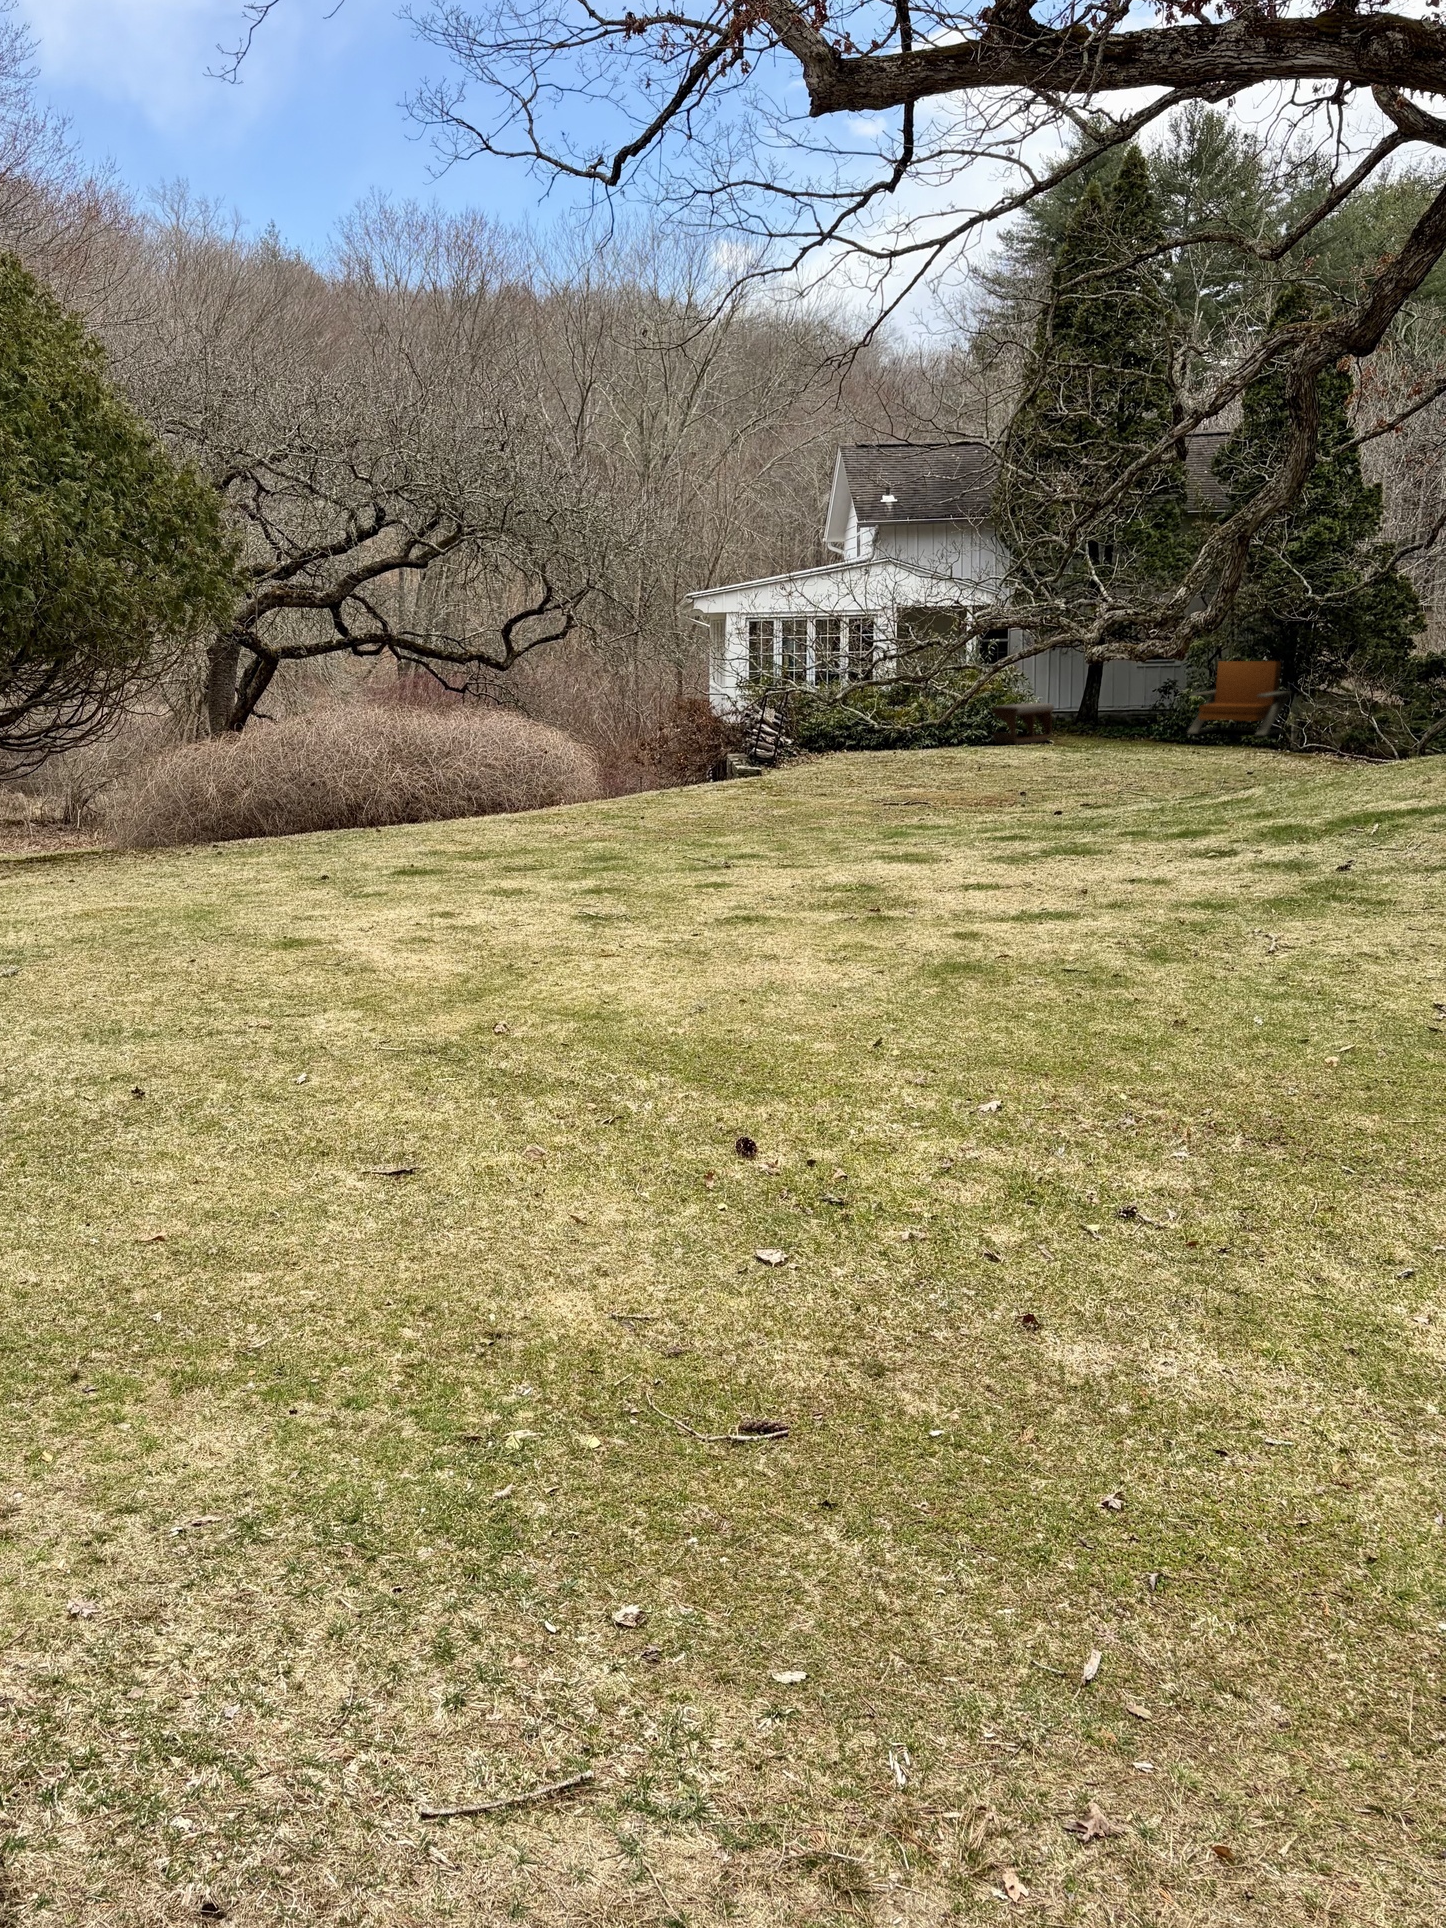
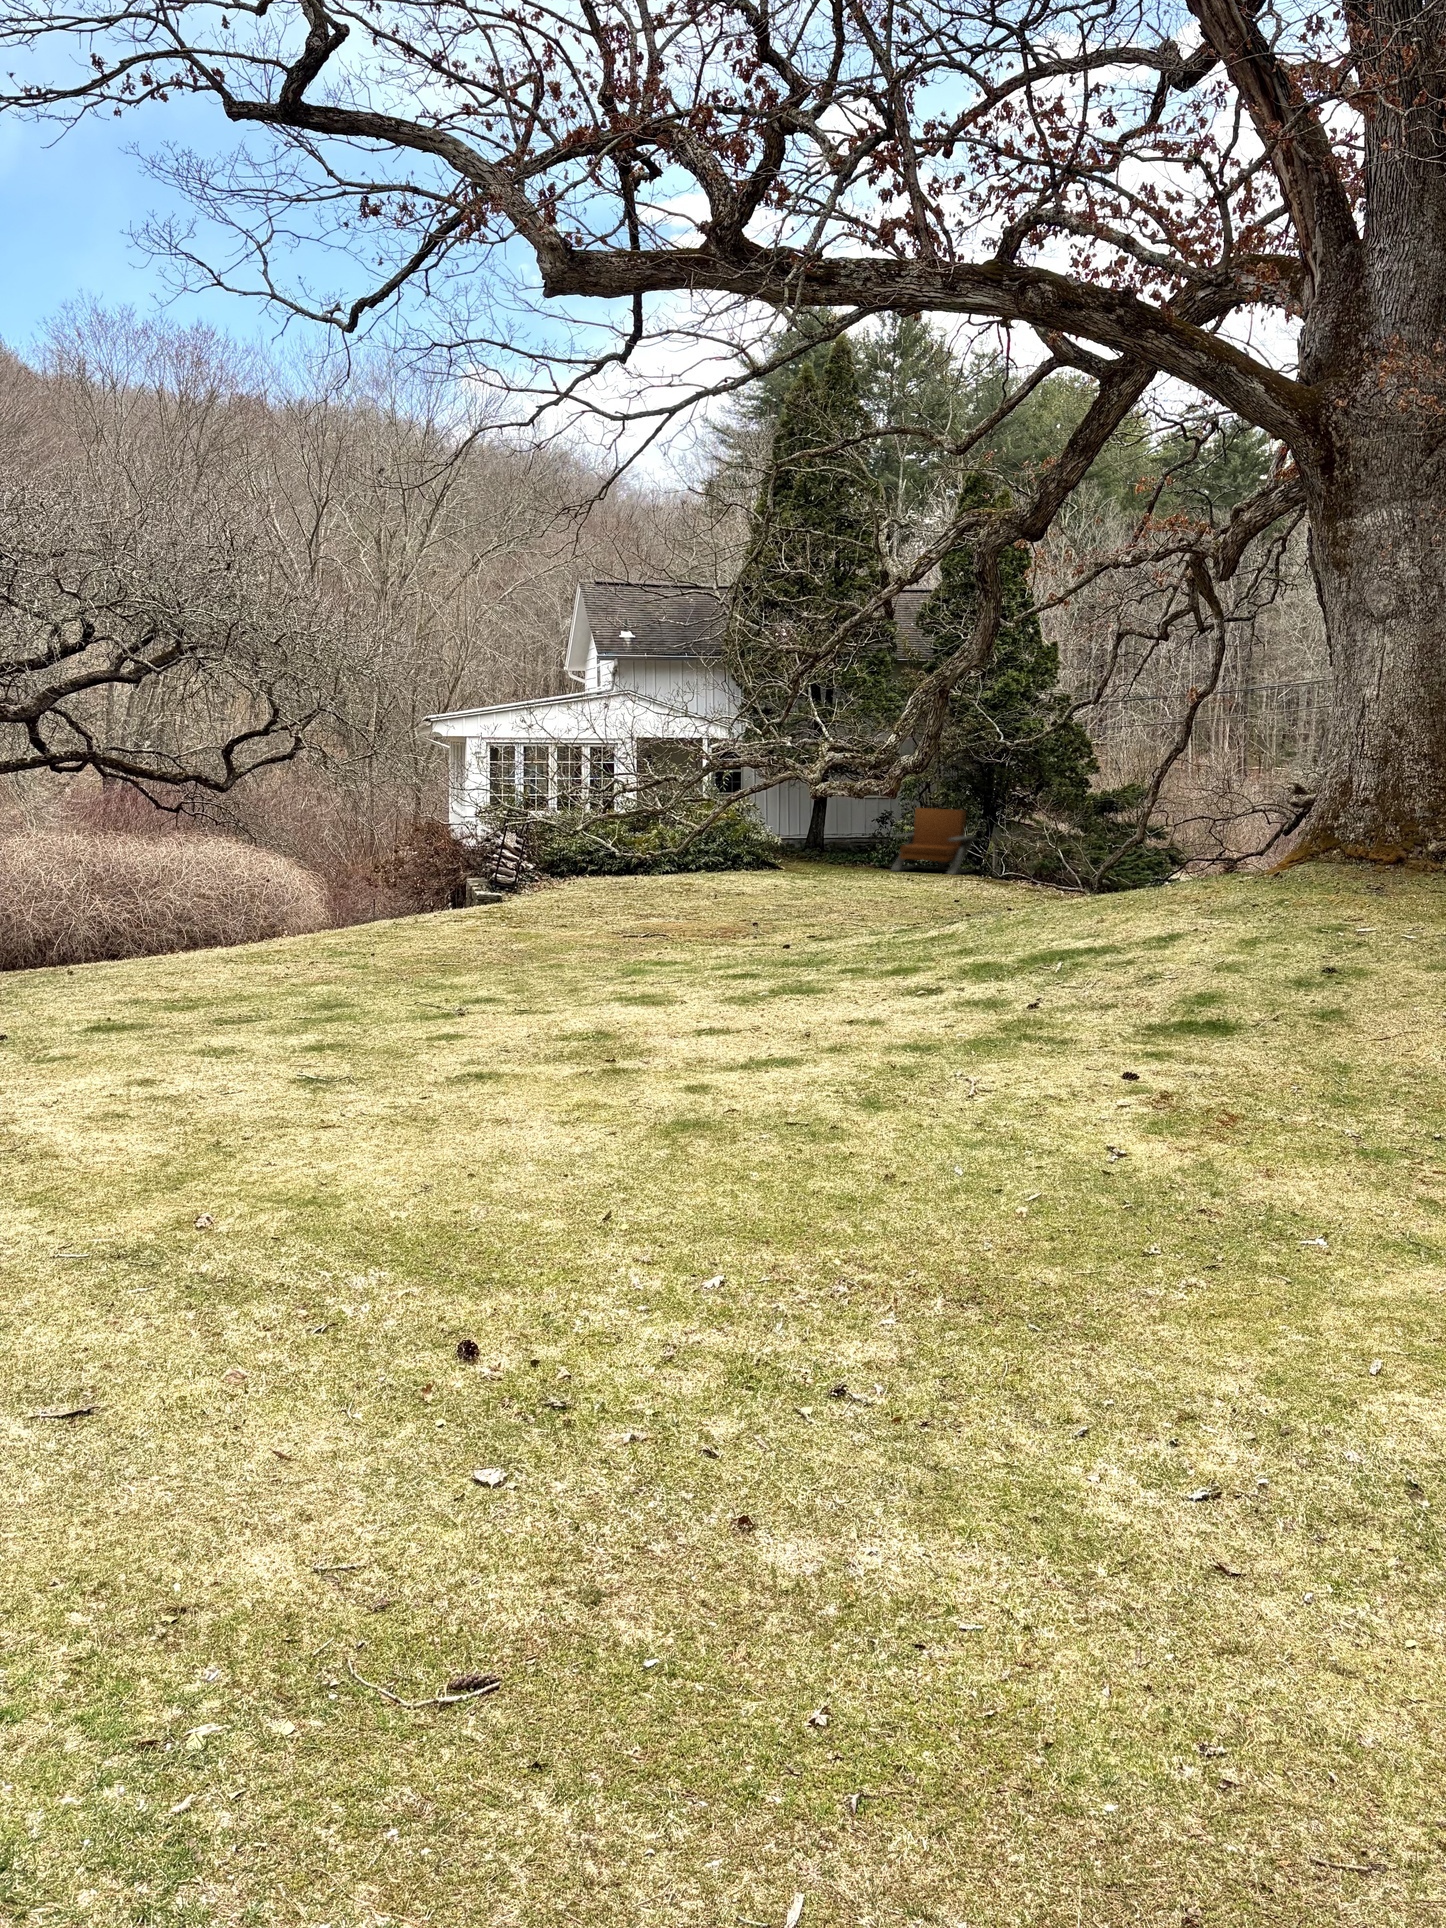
bench: present [992,703,1054,744] -> none [720,839,776,878]

